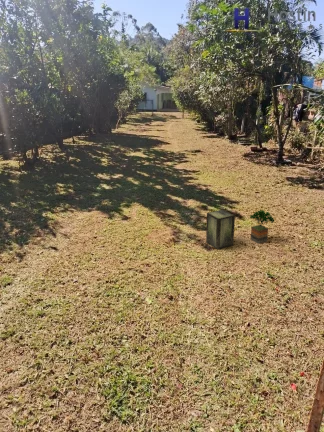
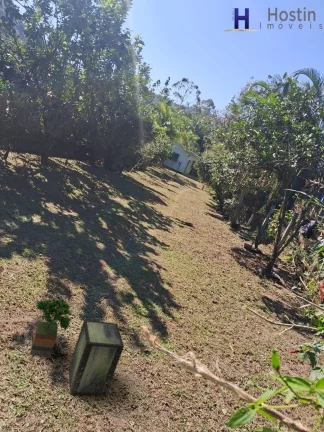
potted tree: present [250,210,274,244] -> present [30,299,71,356]

